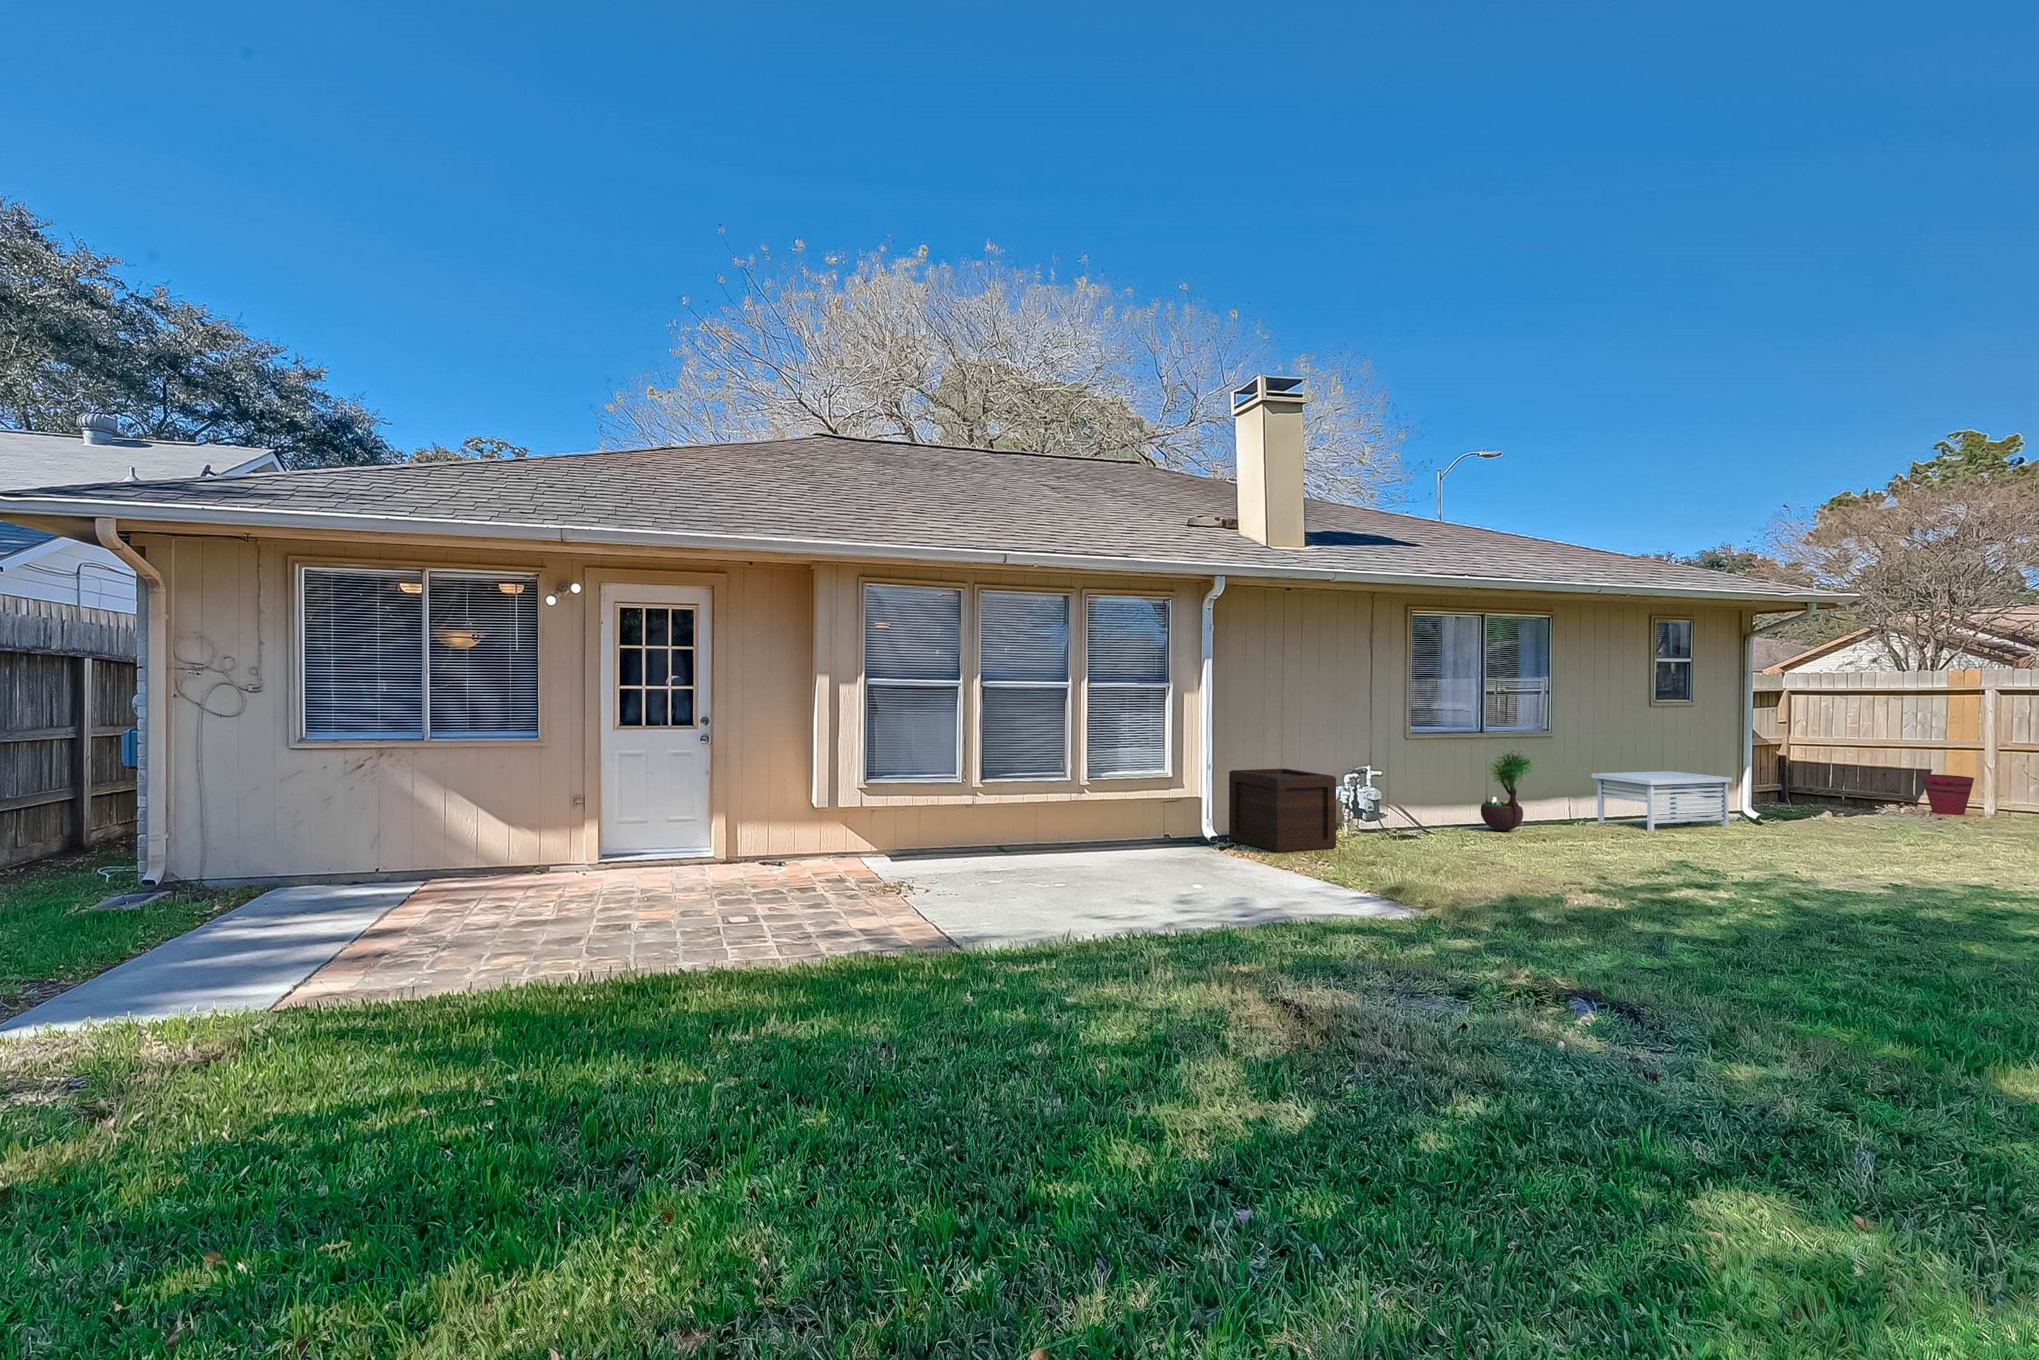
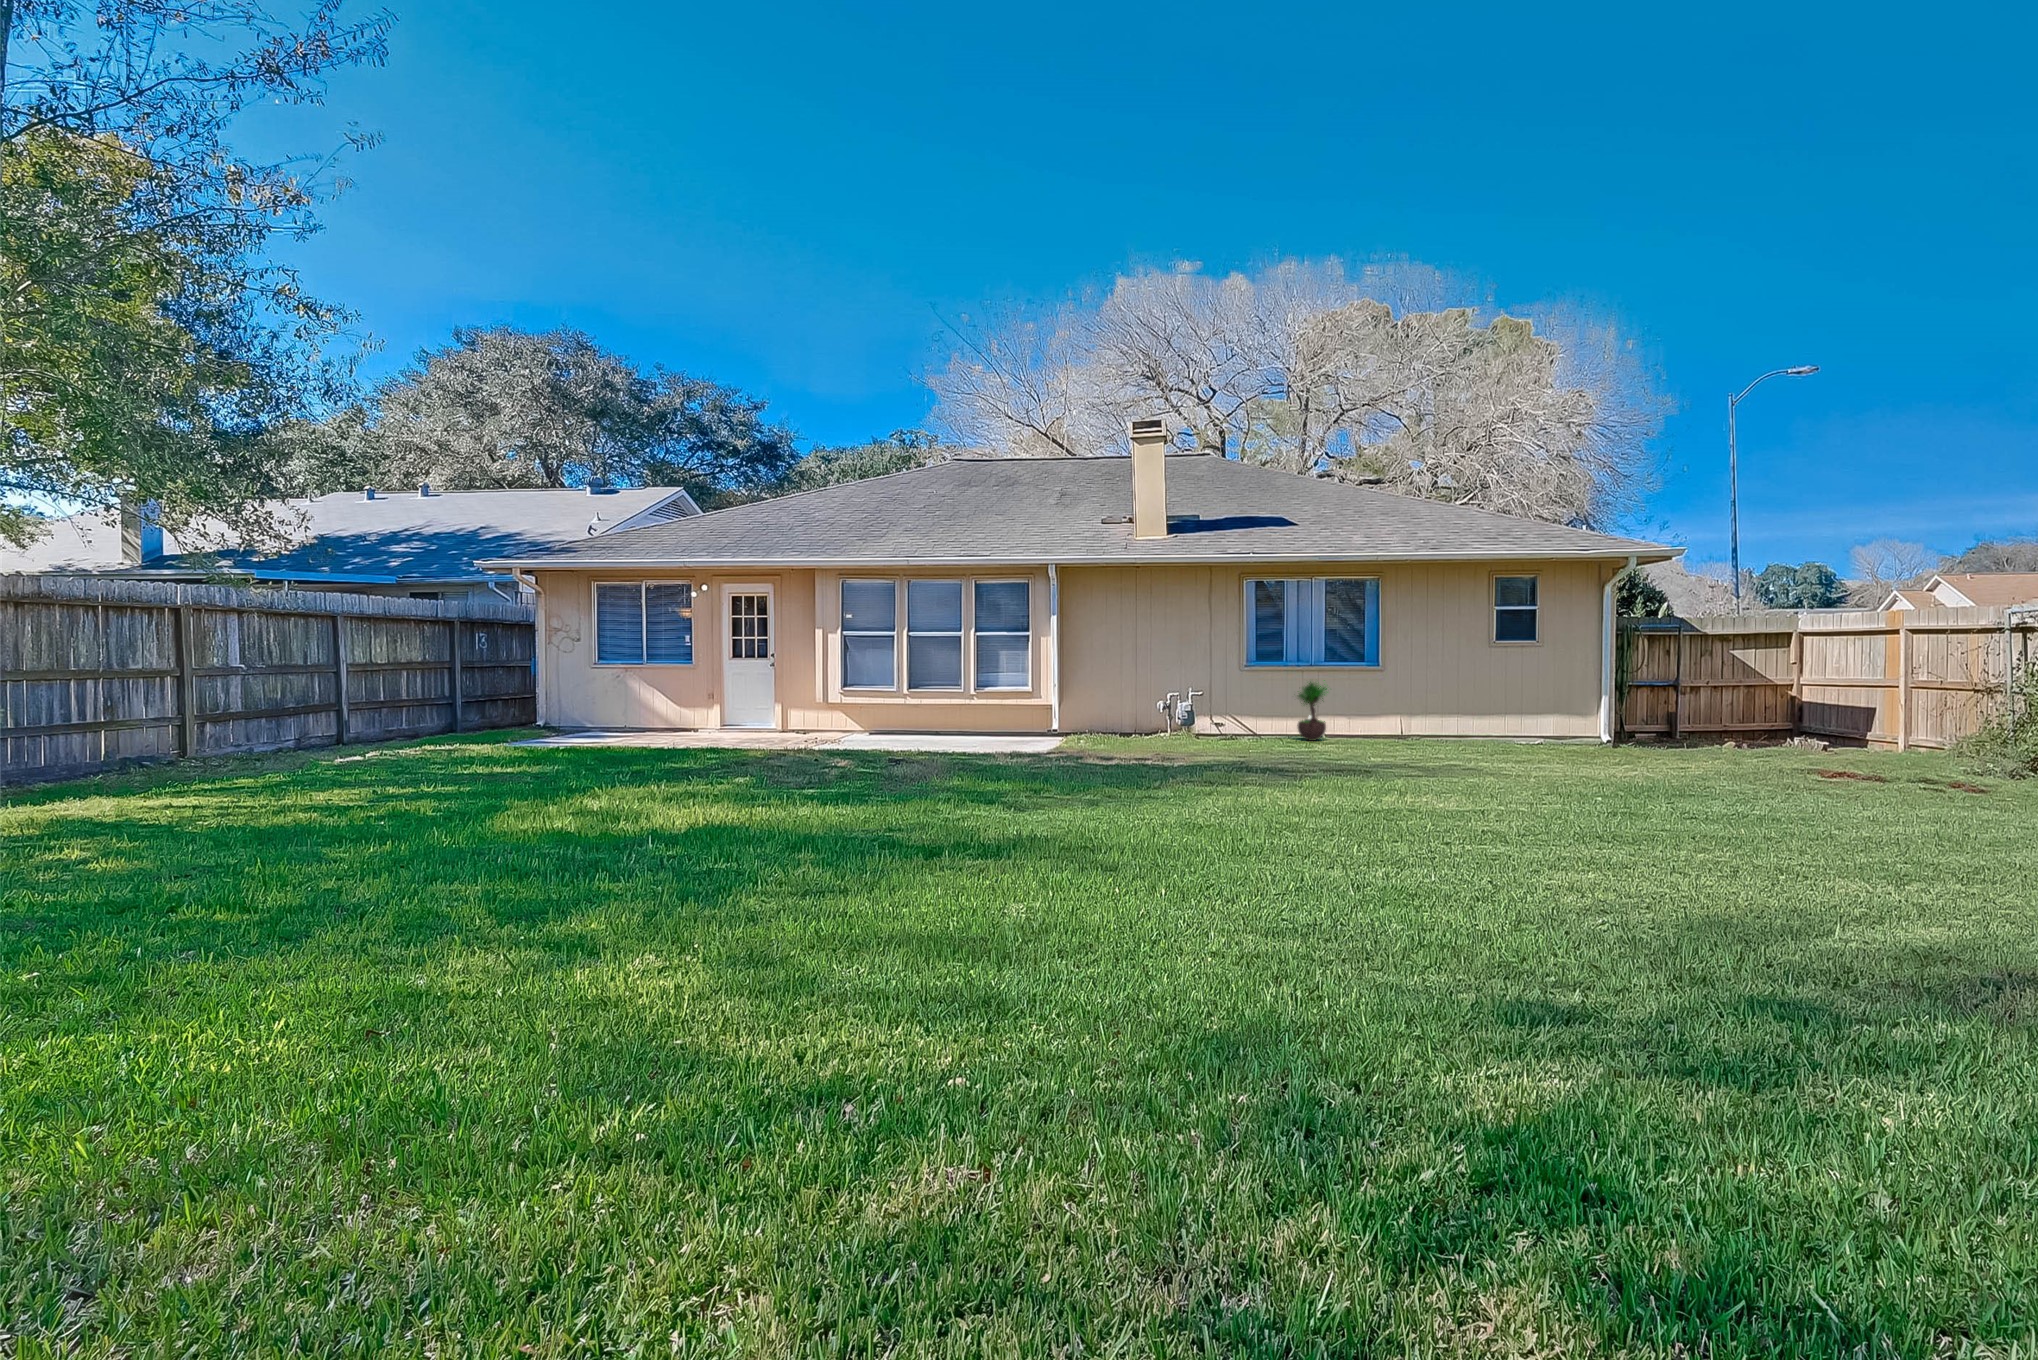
wooden crate: present [1229,769,1336,853] -> none [1081,690,1131,742]
storage bench: present [1591,771,1732,831] -> none [1423,701,1534,747]
bucket: present [1921,774,1974,815] -> none [1841,712,1888,751]

